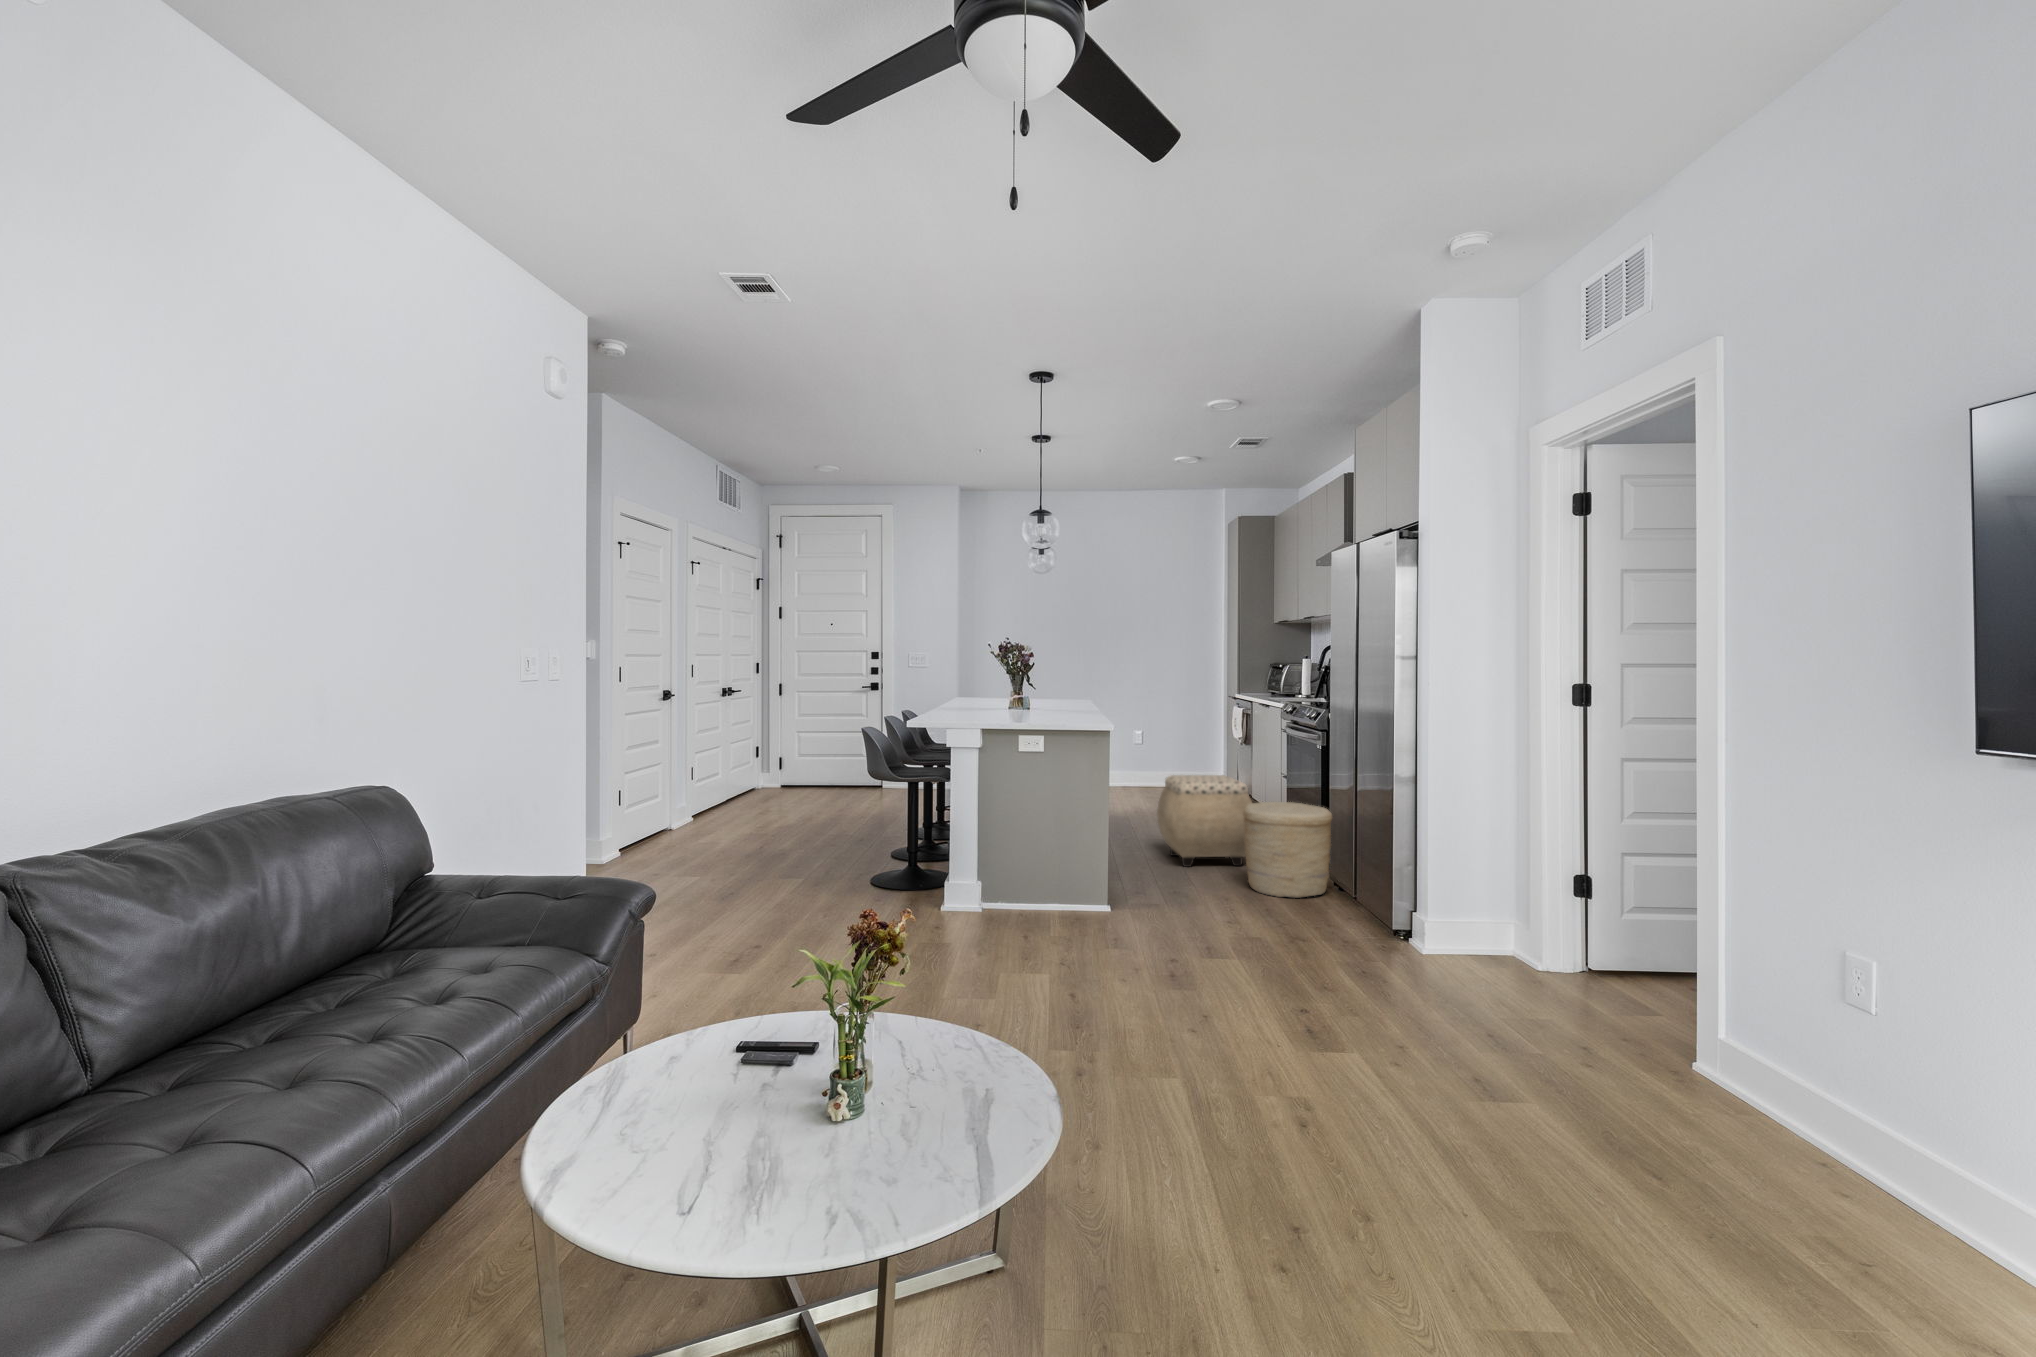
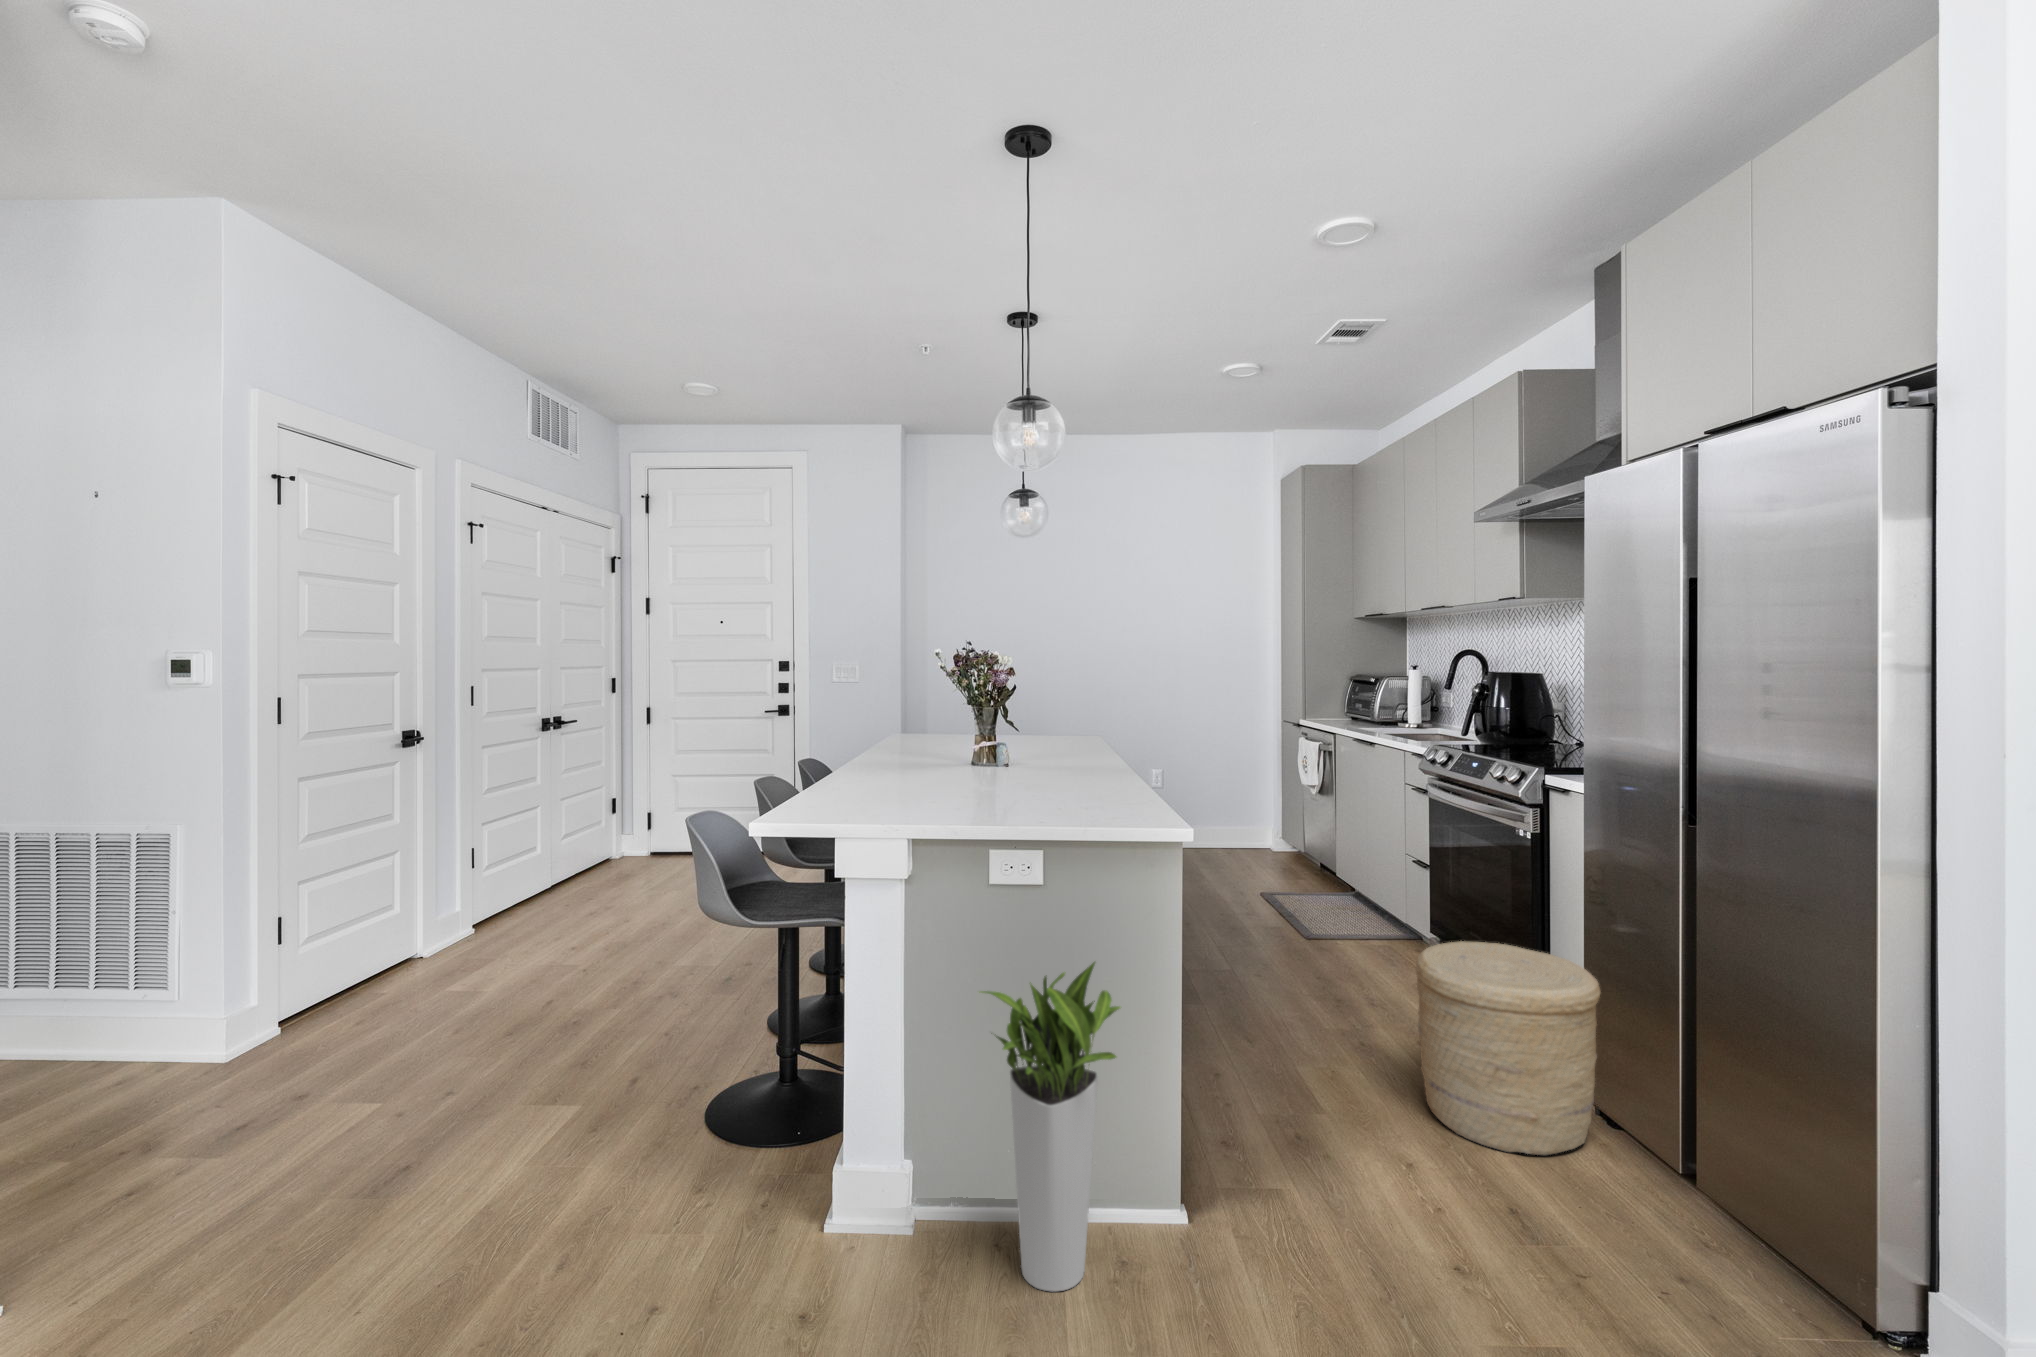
ottoman: present [1157,775,1252,867] -> none [1225,871,1414,1046]
planter: none [1014,784,1079,922] -> present [981,962,1120,1292]

